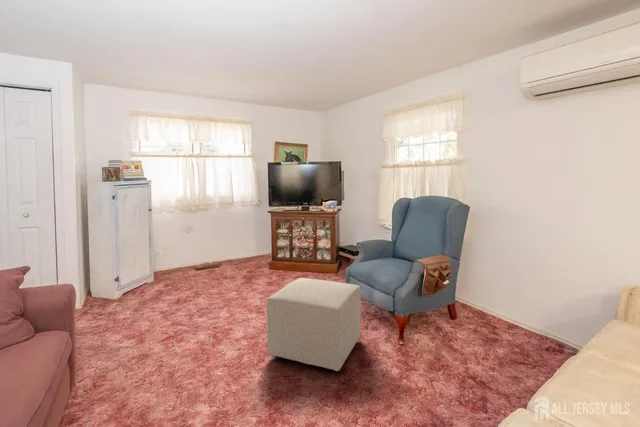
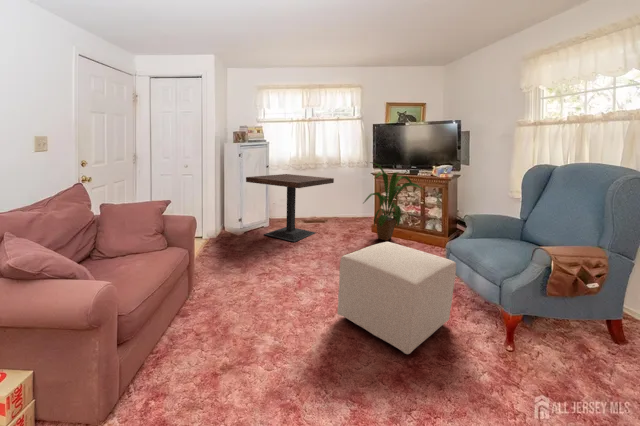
house plant: none [261,201,317,277] -> present [365,163,424,241]
side table: none [123,219,227,295] -> present [246,174,334,242]

